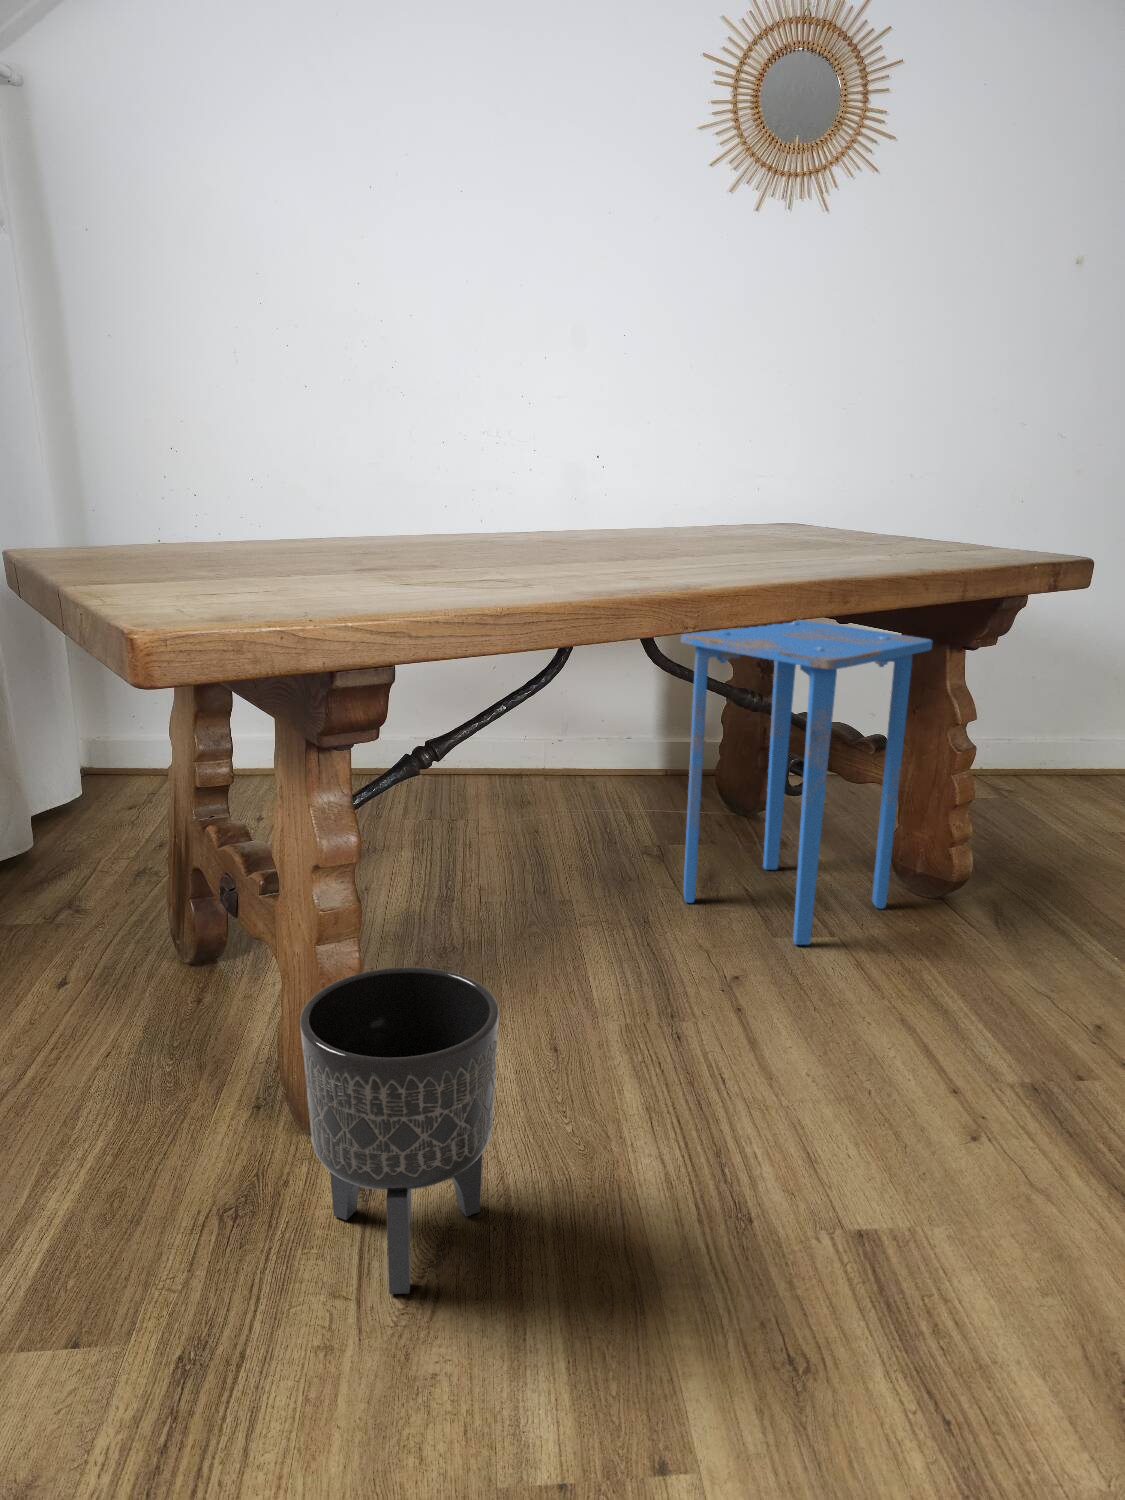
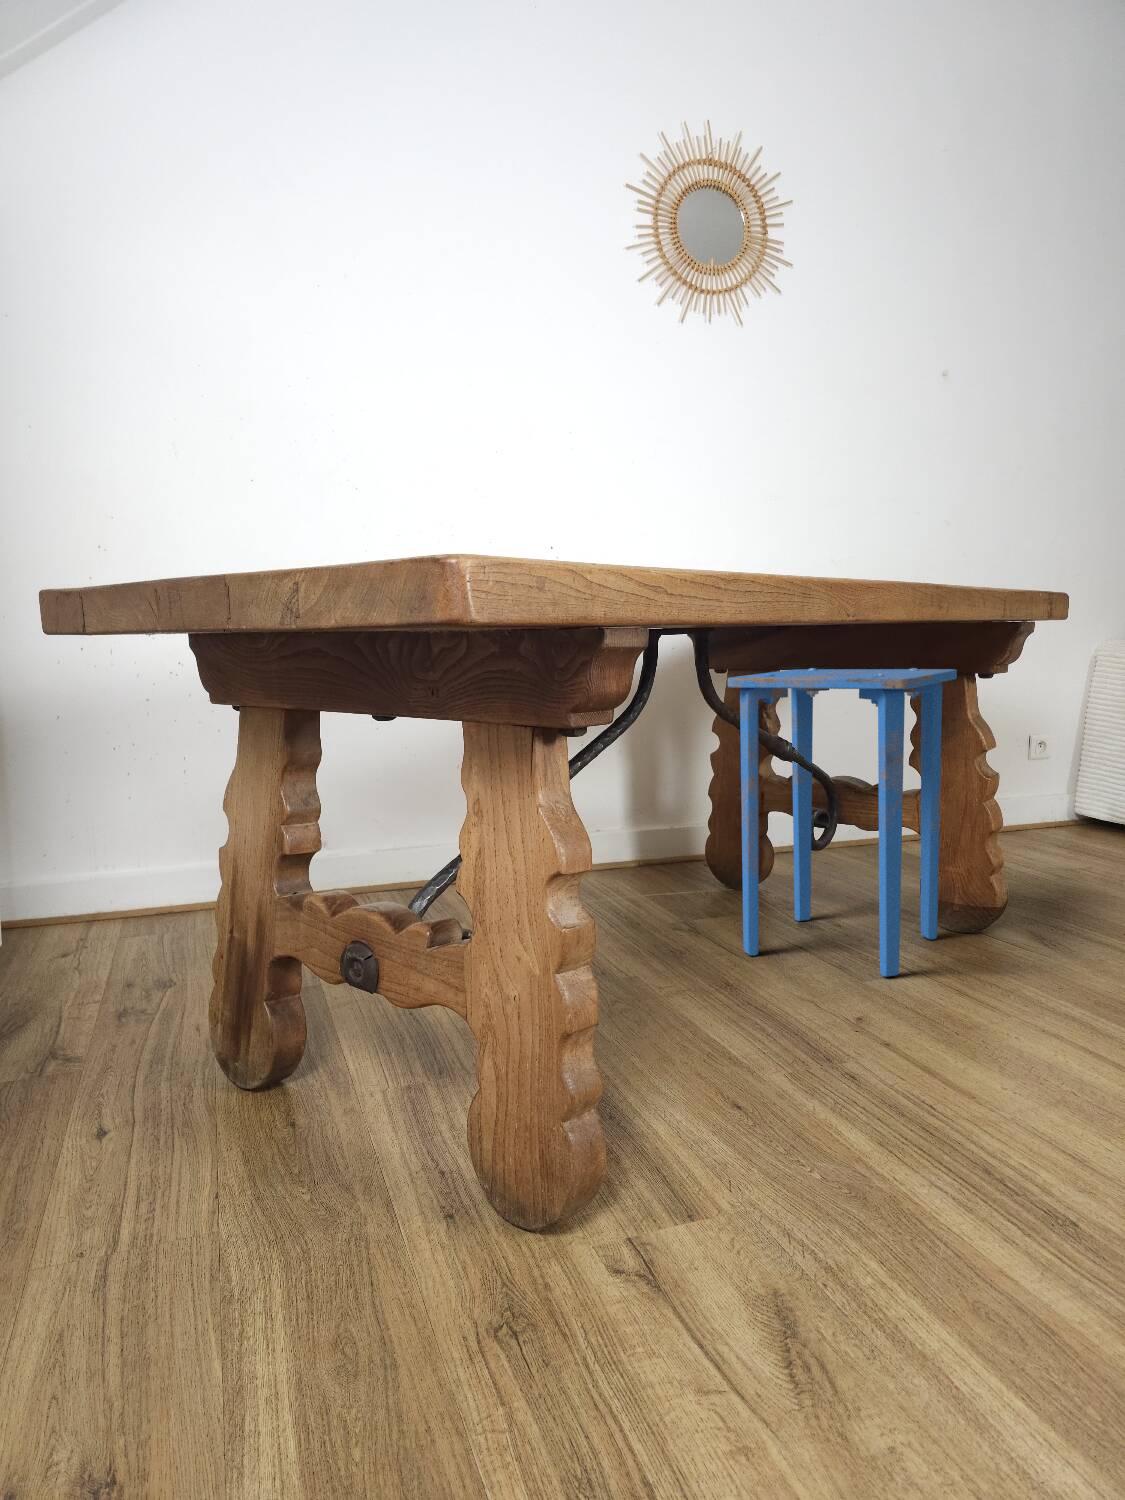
planter: present [300,967,499,1294] -> none [612,981,849,1378]

